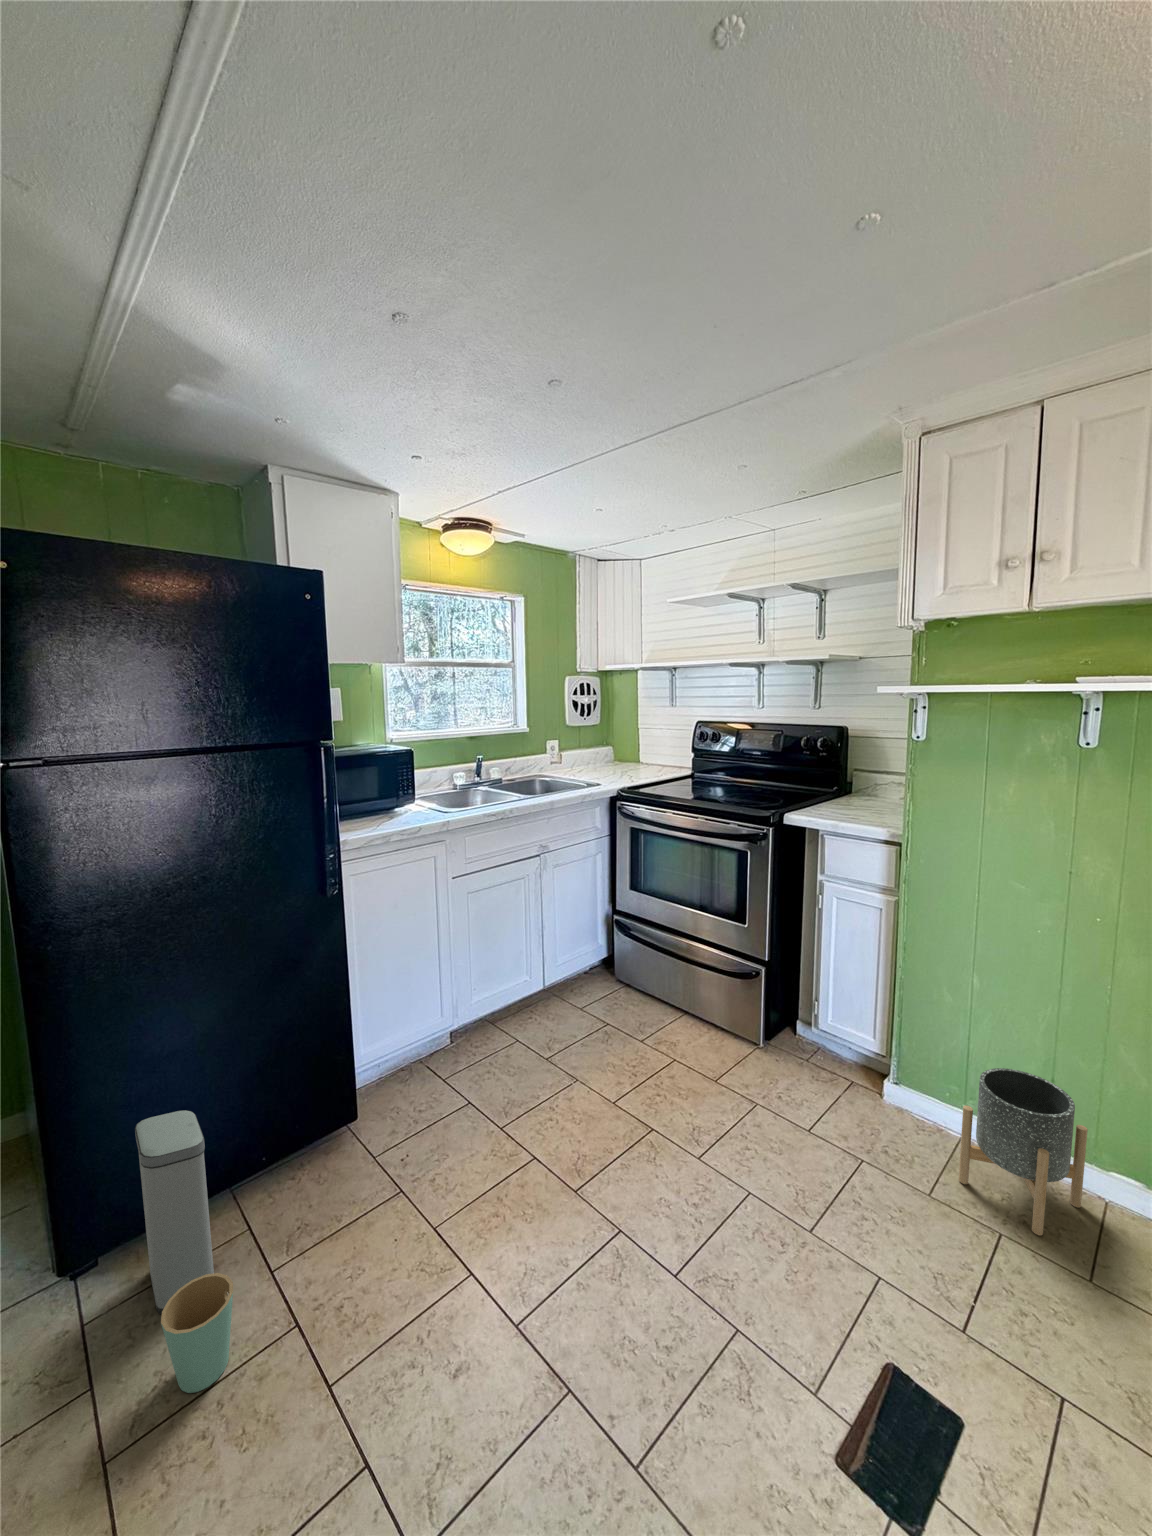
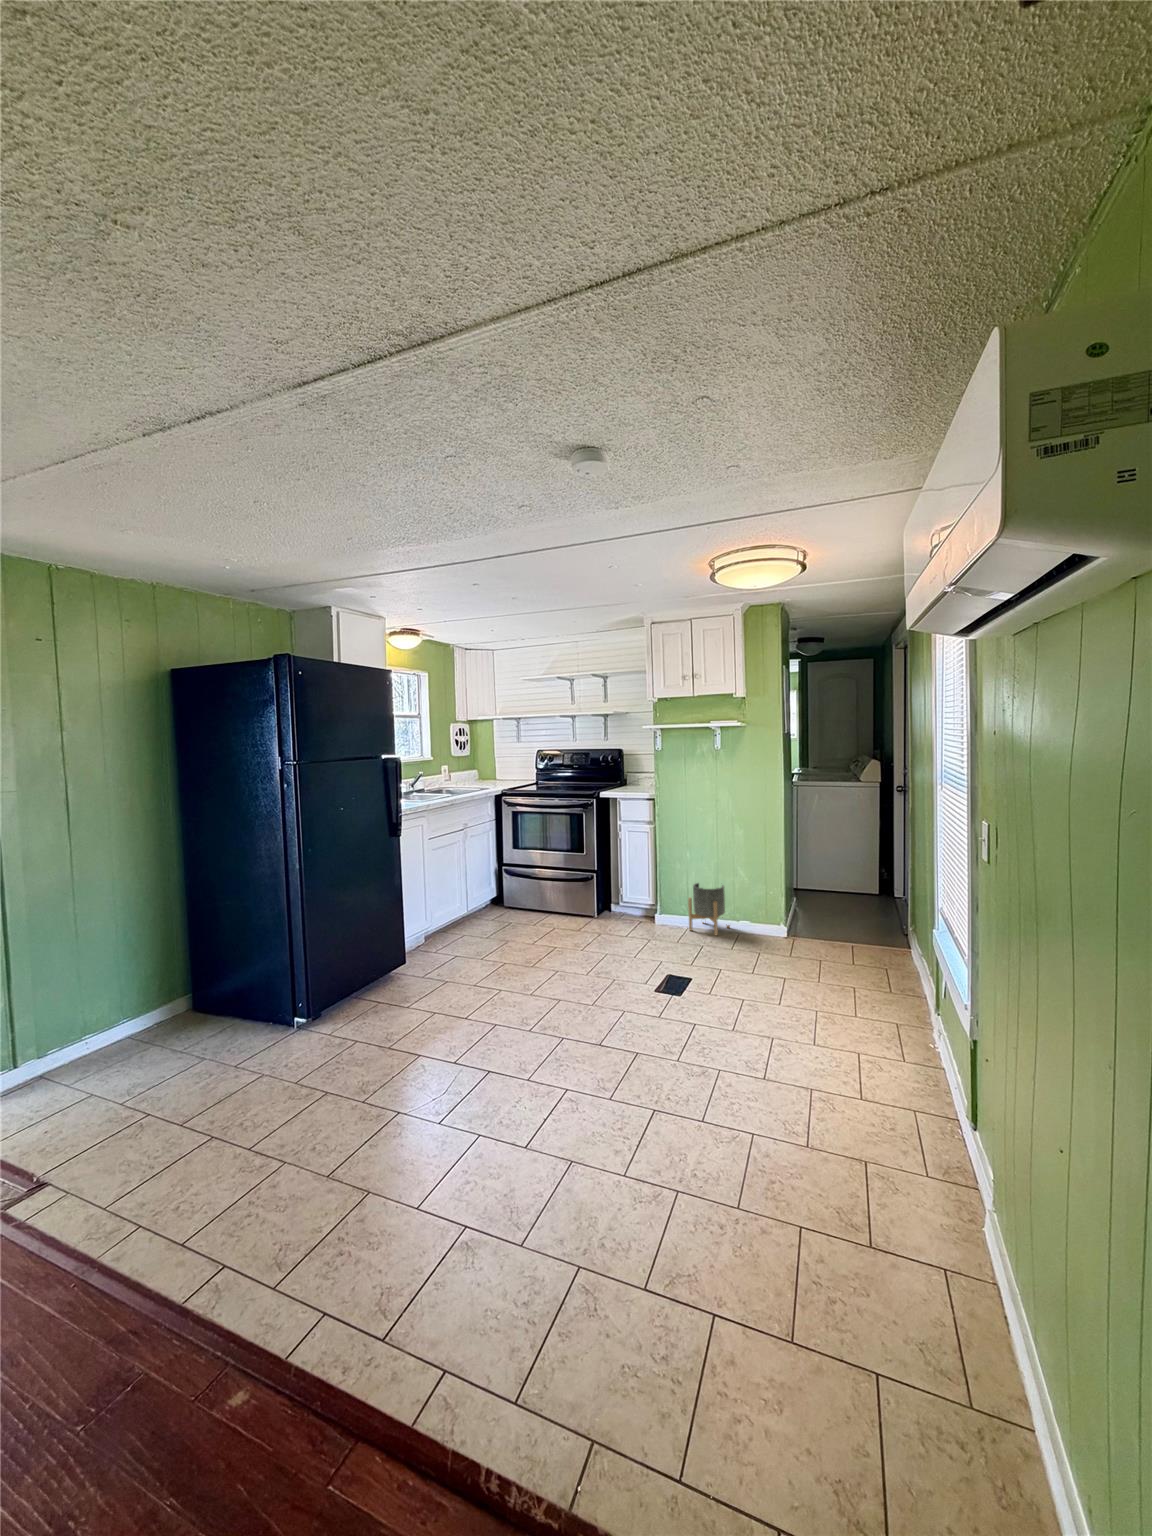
trash can: present [135,1110,233,1393] -> none [355,933,432,1025]

